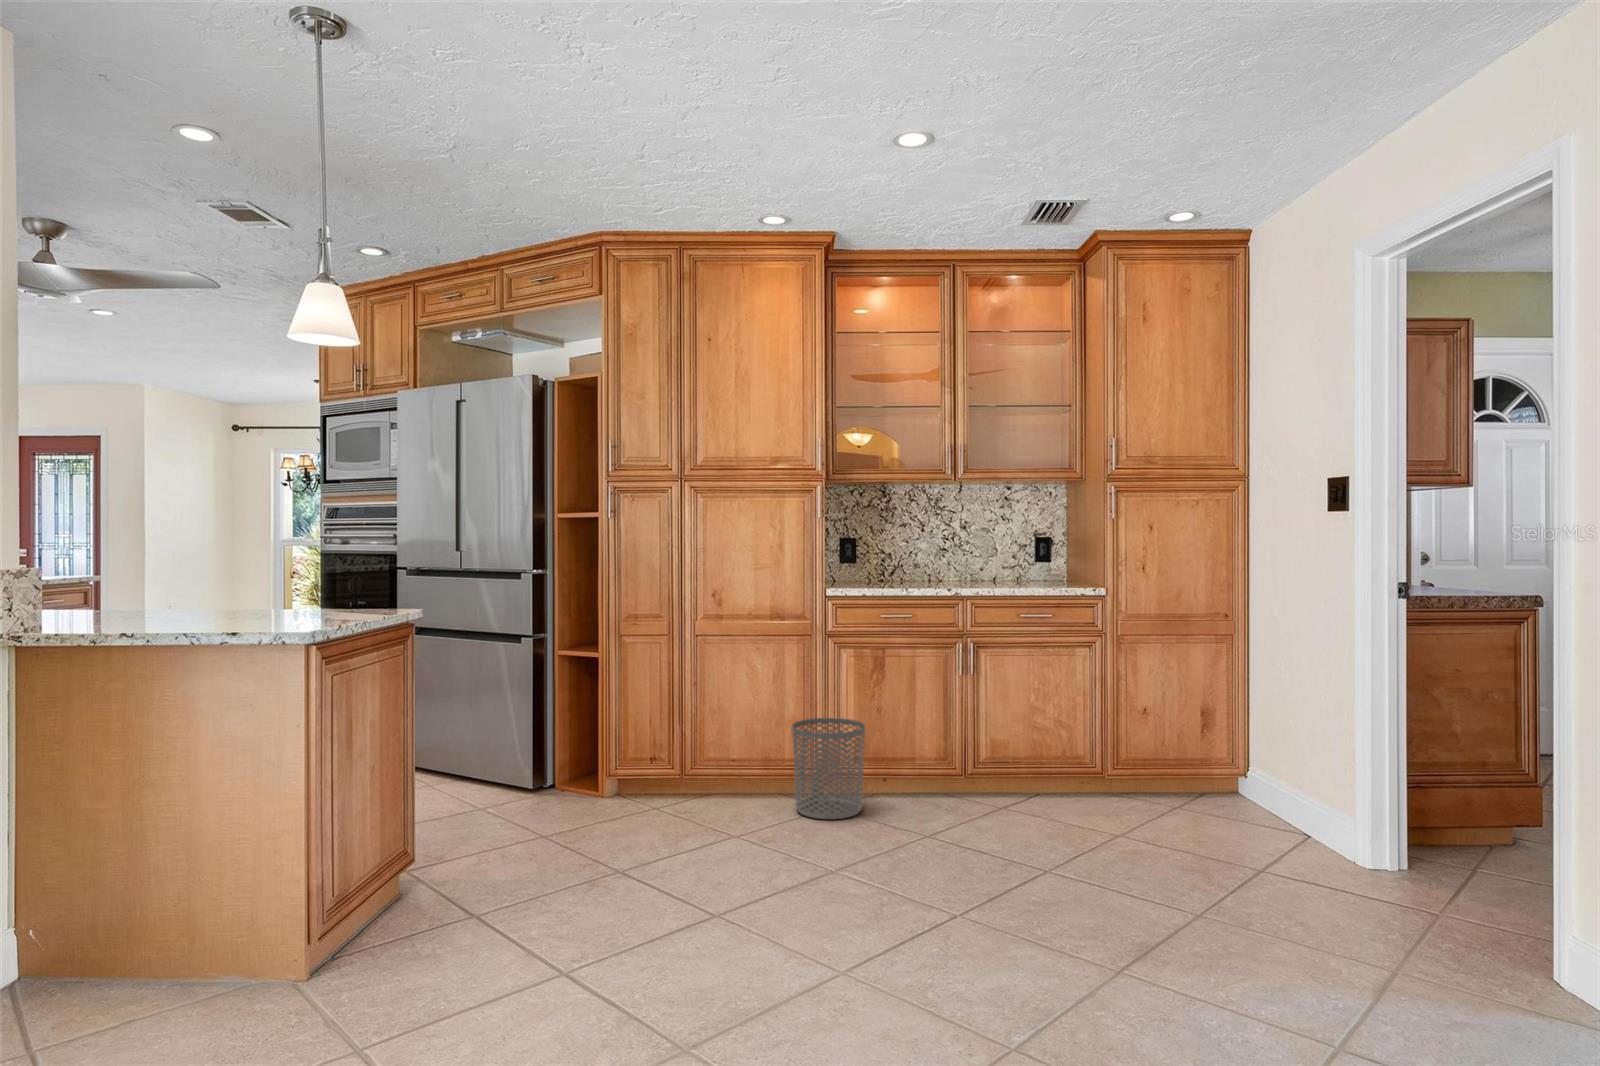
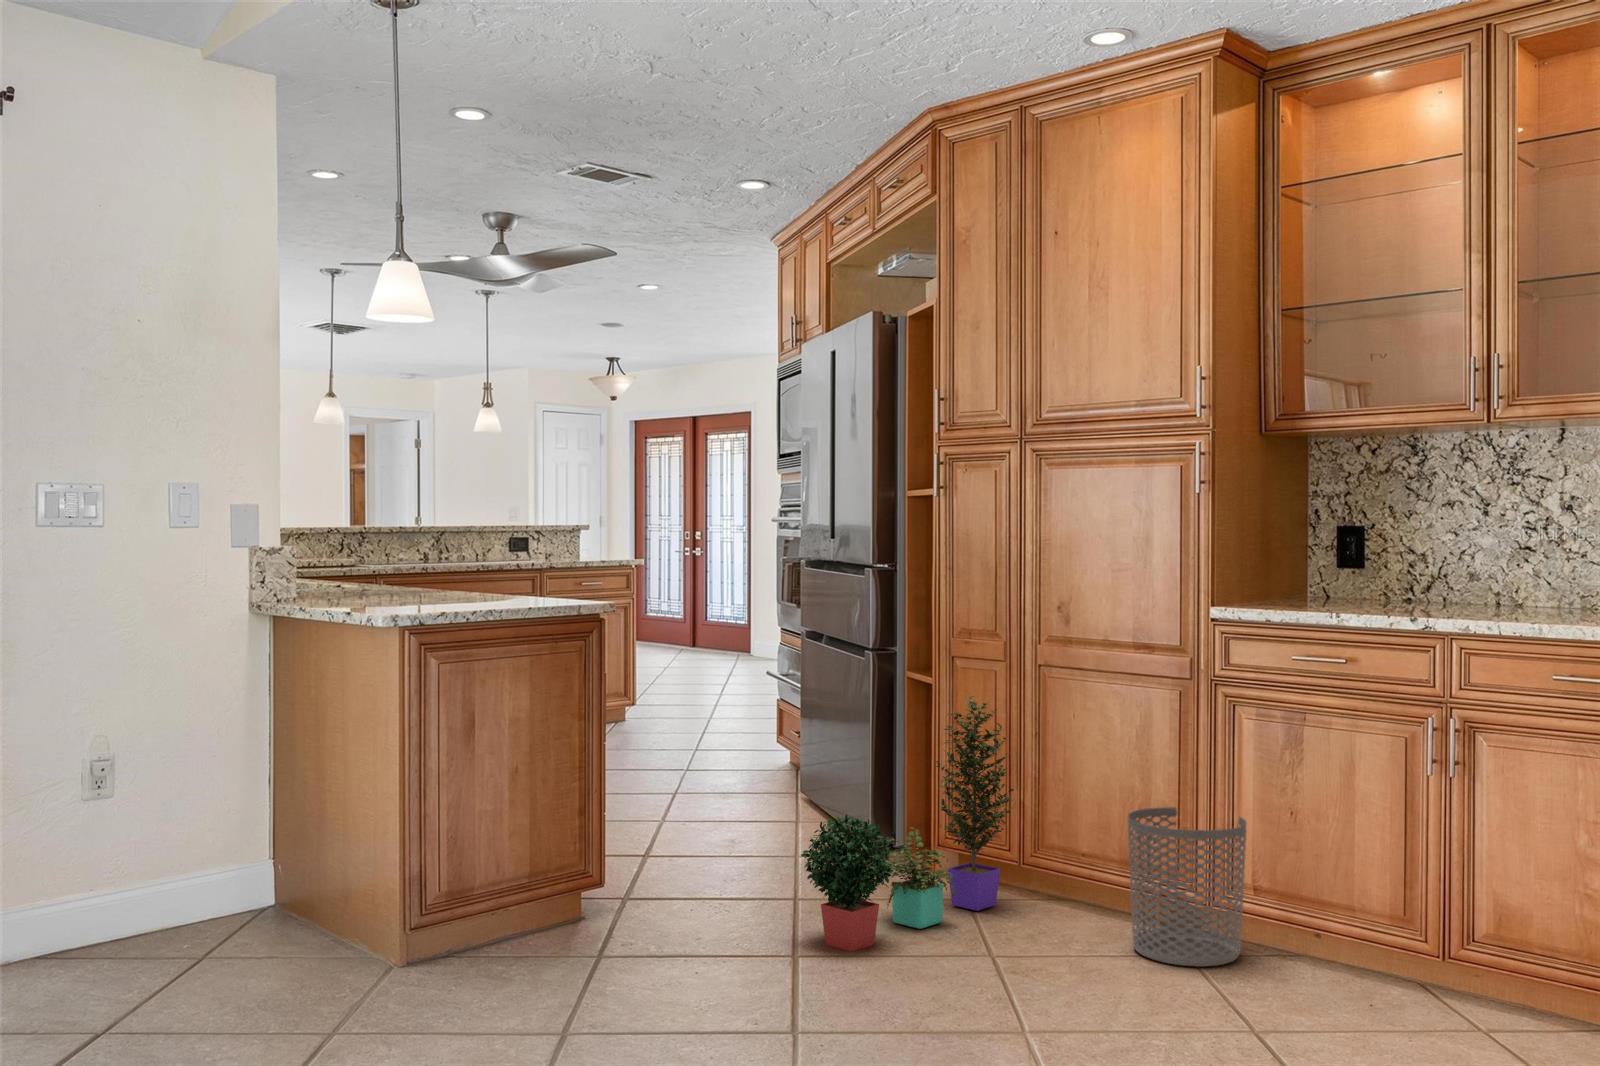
potted plant: none [604,660,697,863] -> present [801,696,1014,951]

